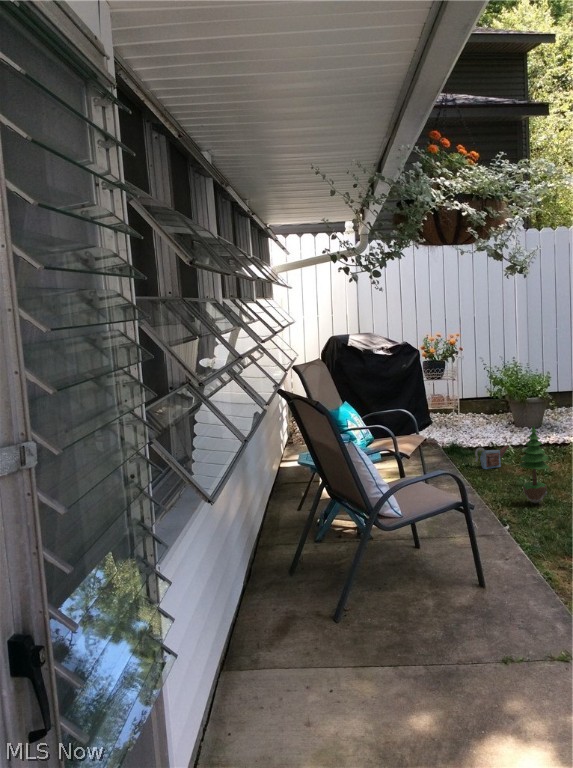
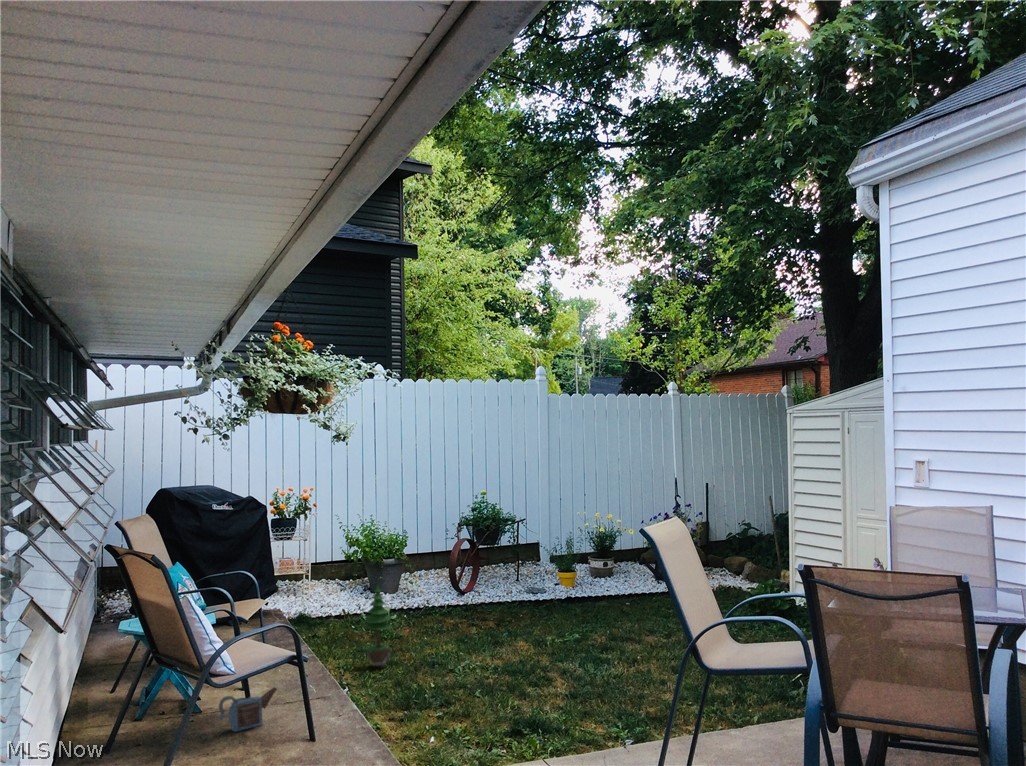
watering can: present [475,445,509,469] -> present [218,687,277,732]

